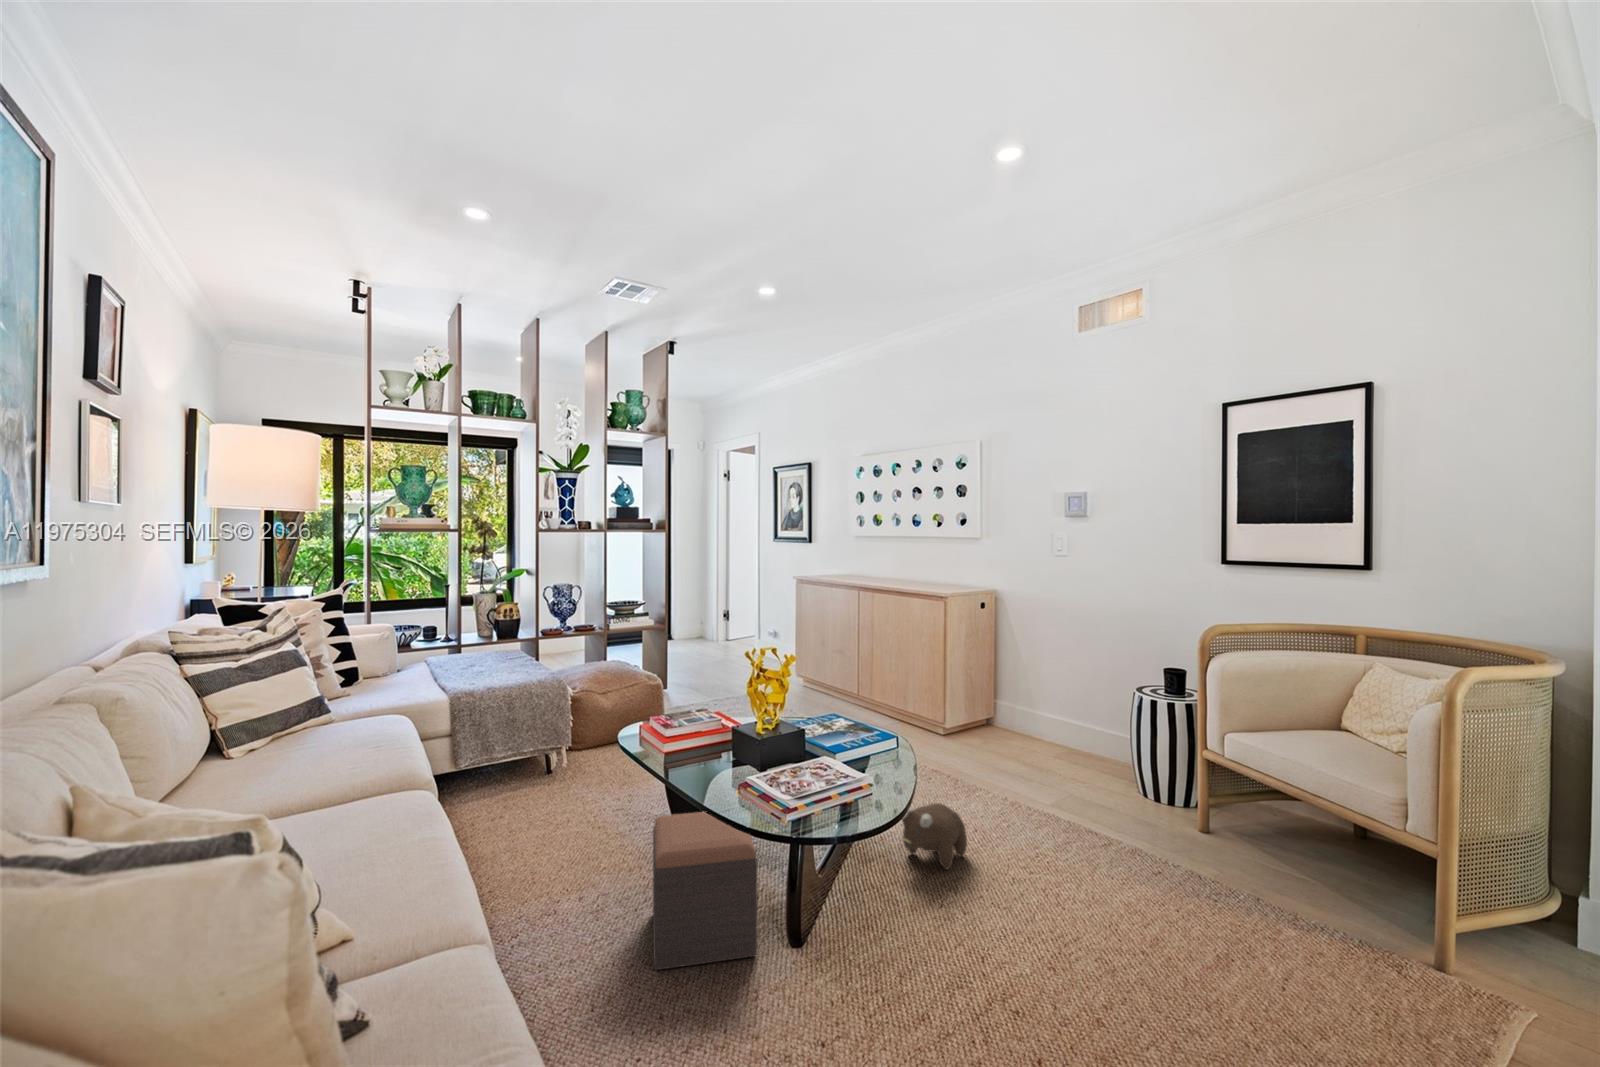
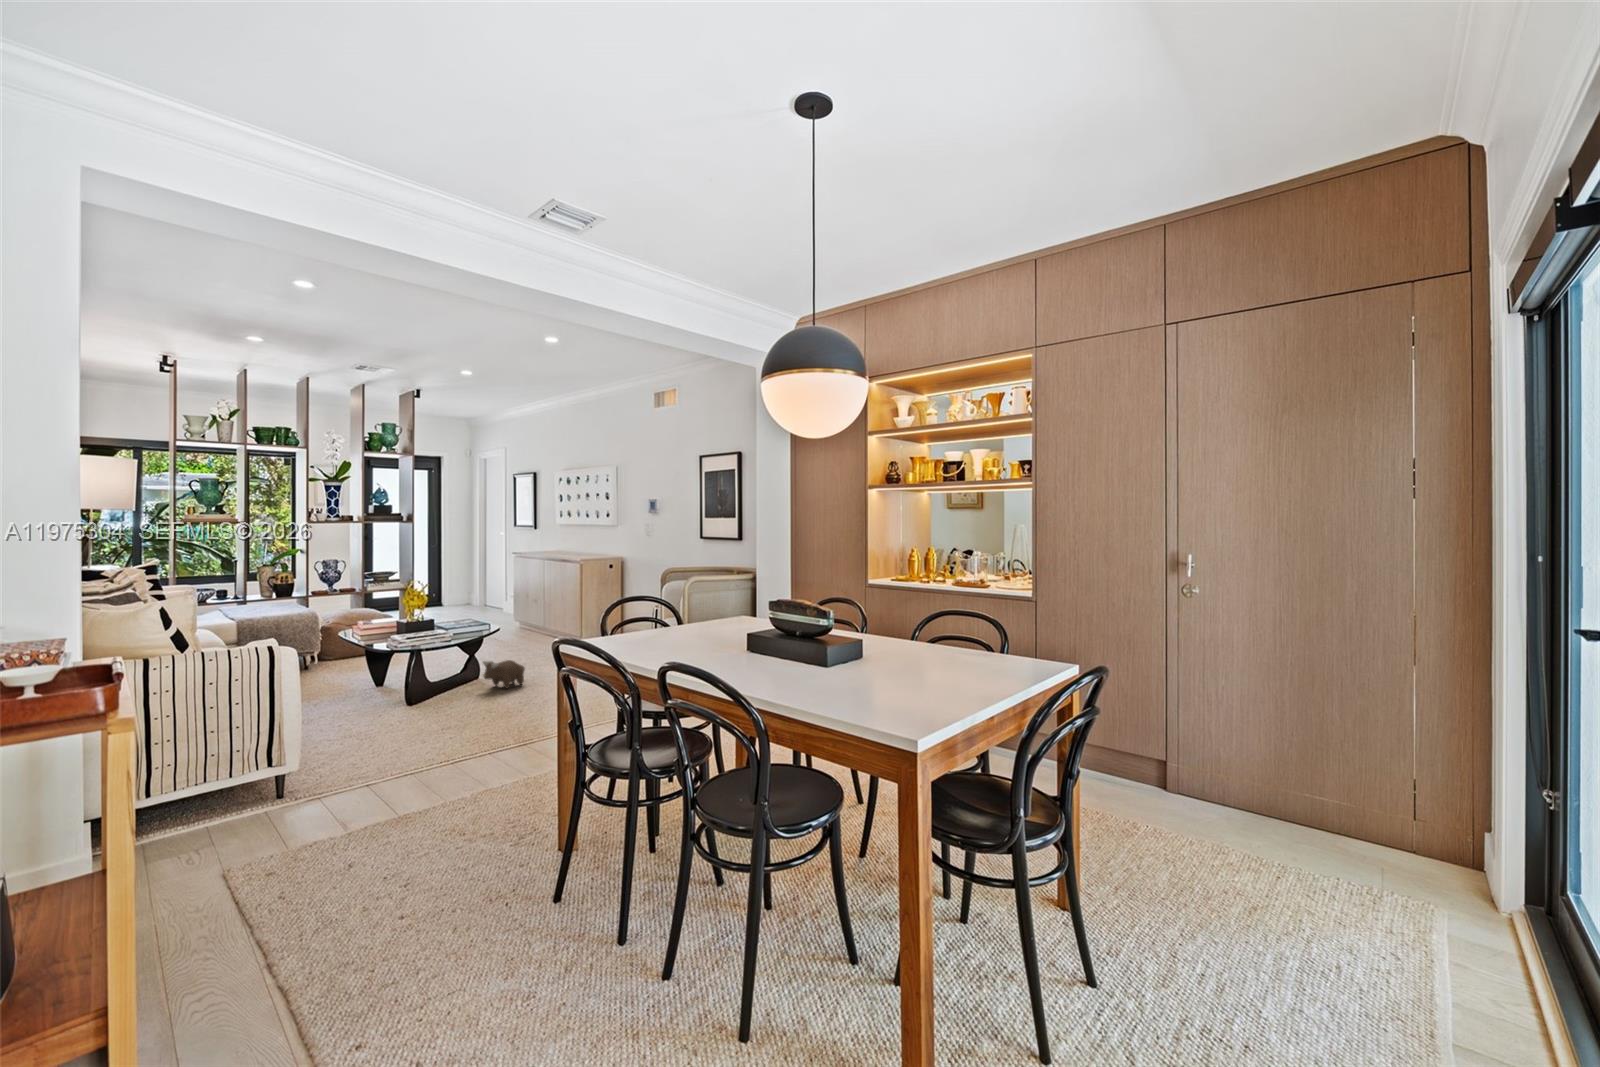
footstool: present [653,812,758,970] -> none [328,657,389,719]

